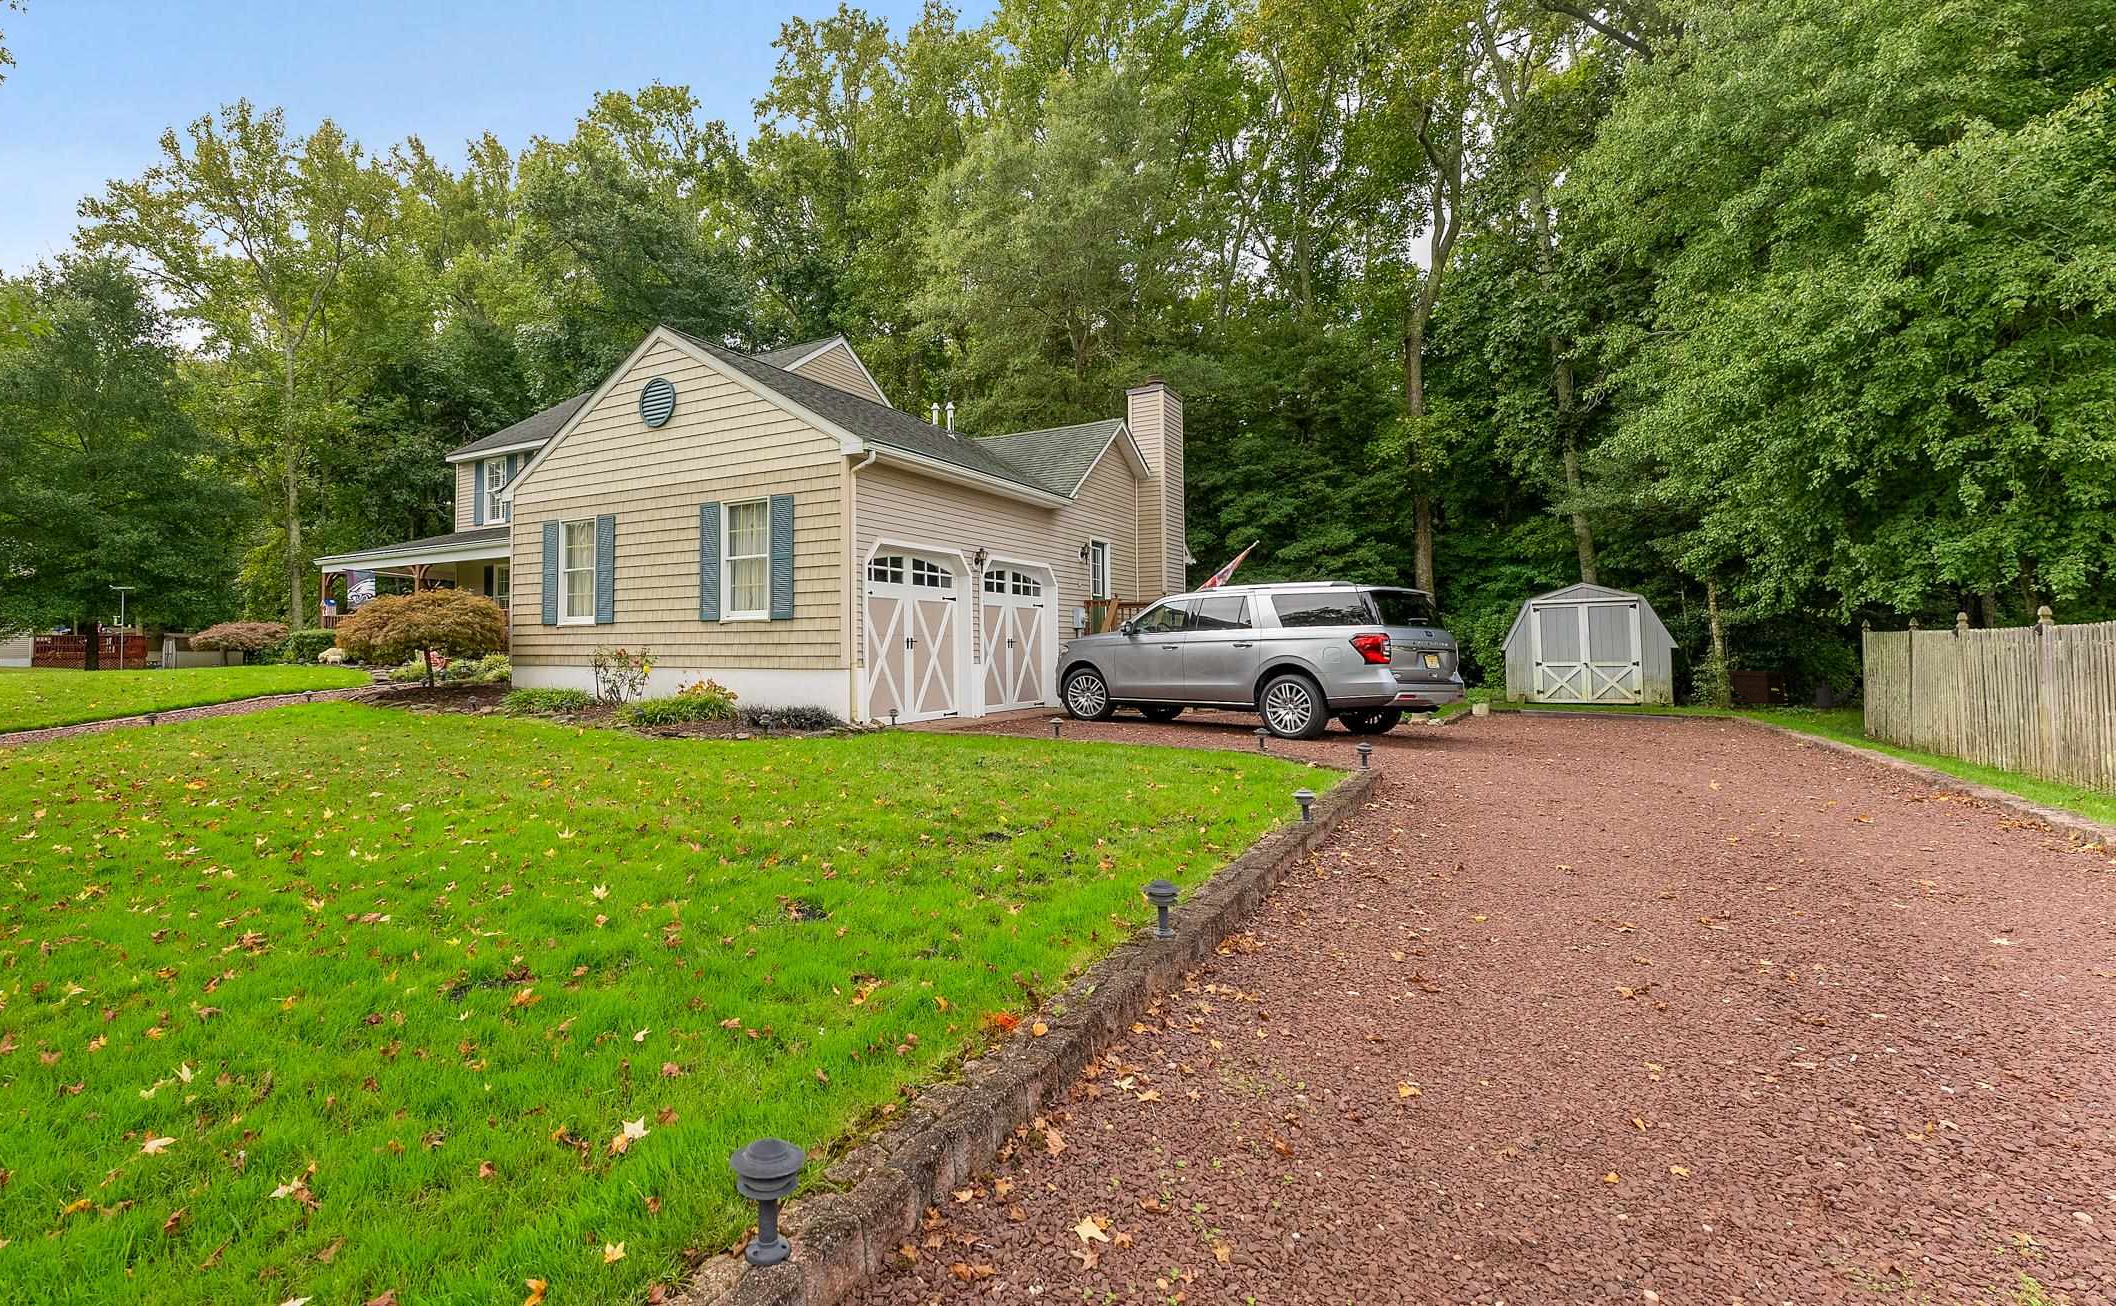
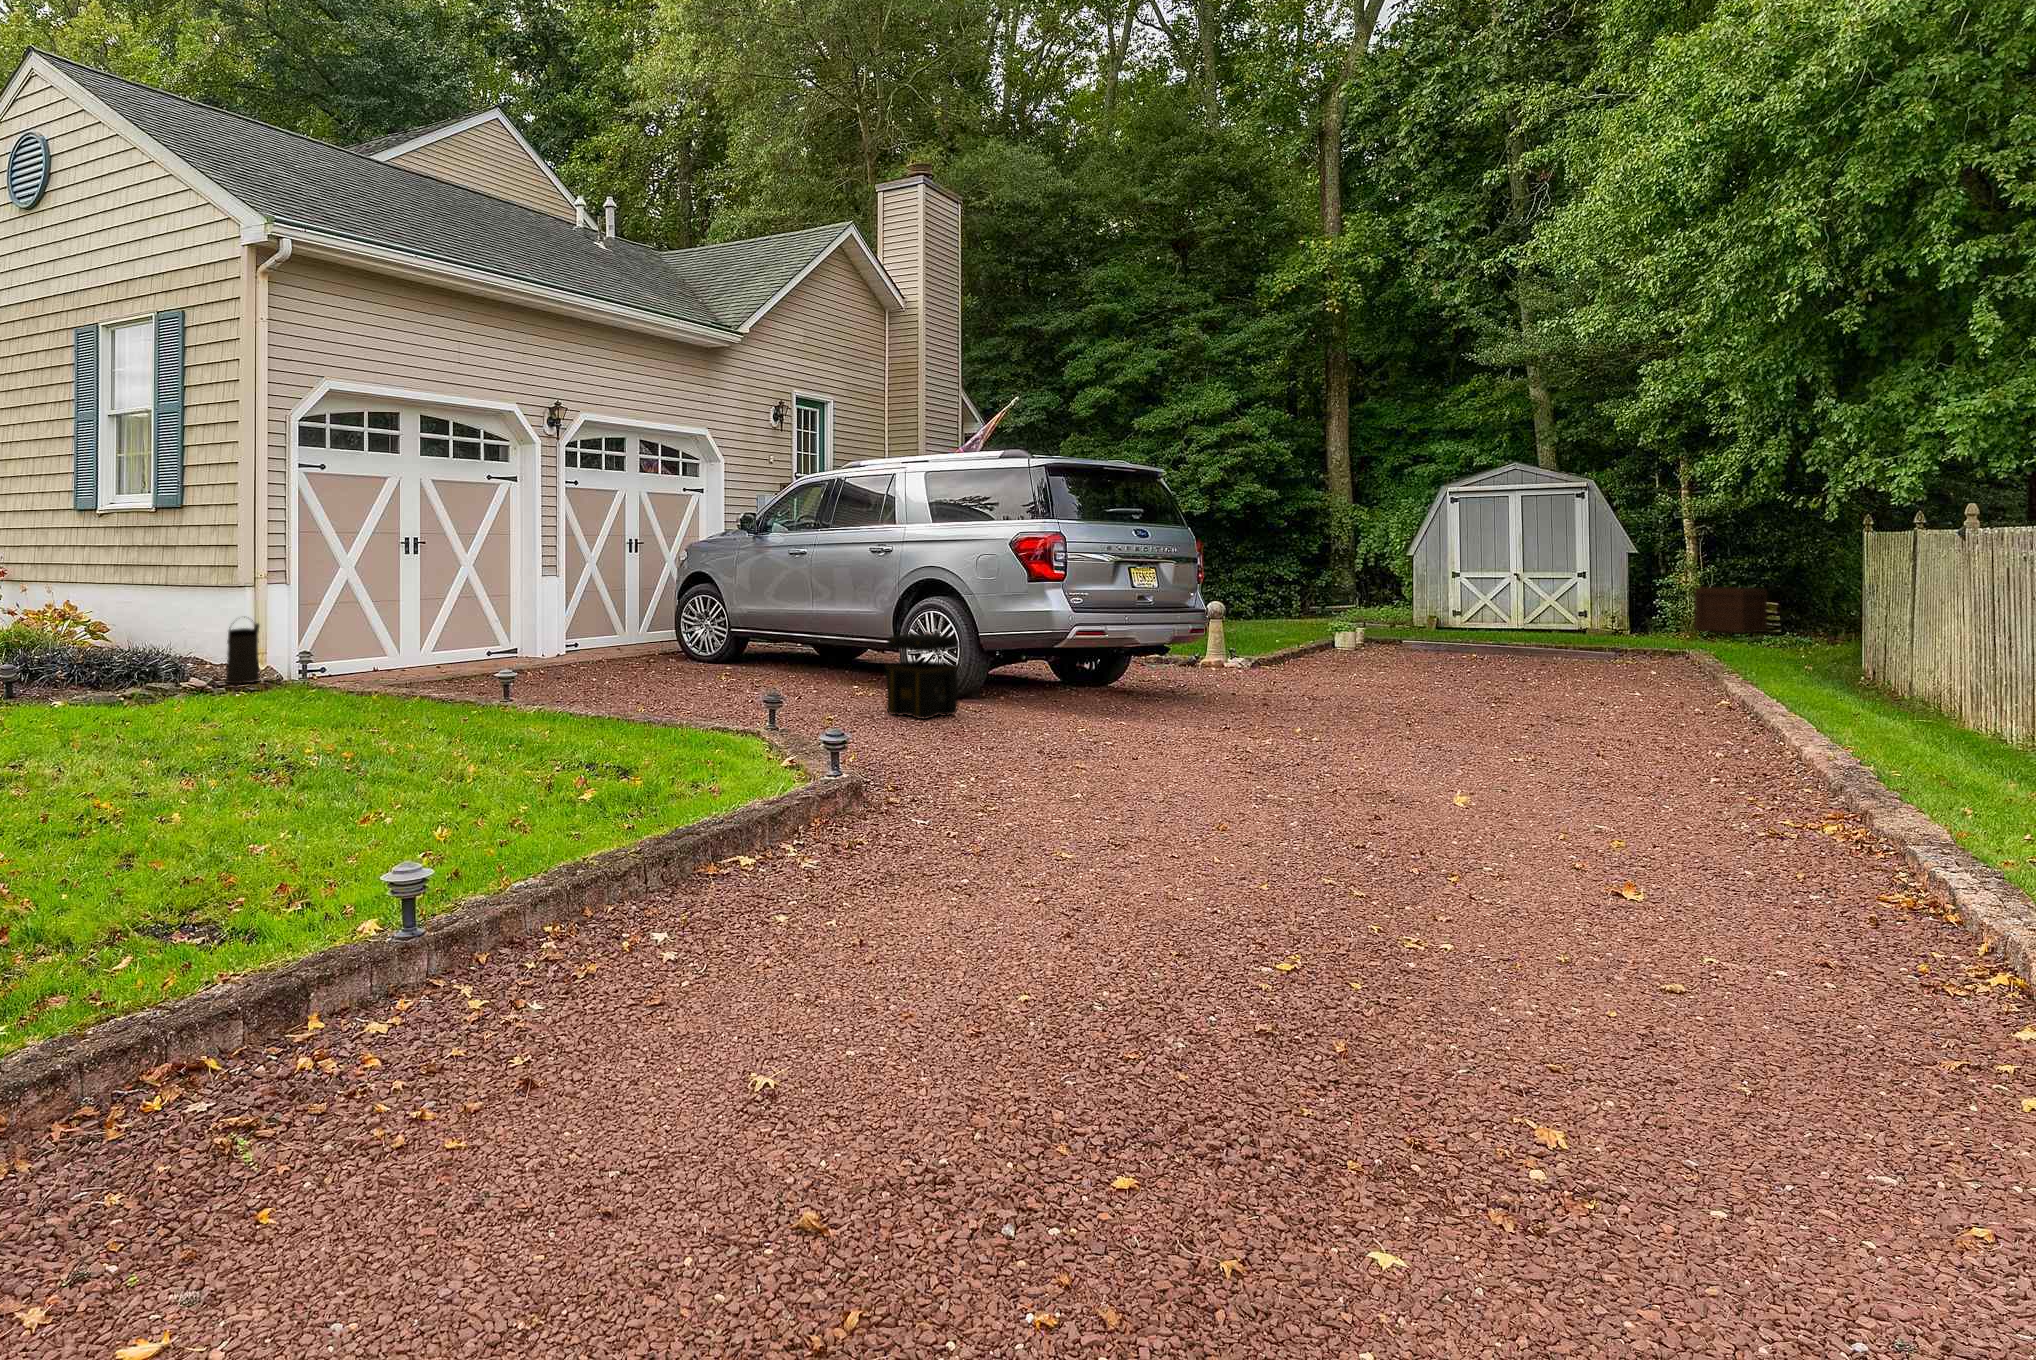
watering can: present [1809,680,1855,708] -> present [225,617,261,684]
toolbox: none [1264,696,1313,751] -> present [885,633,959,719]

